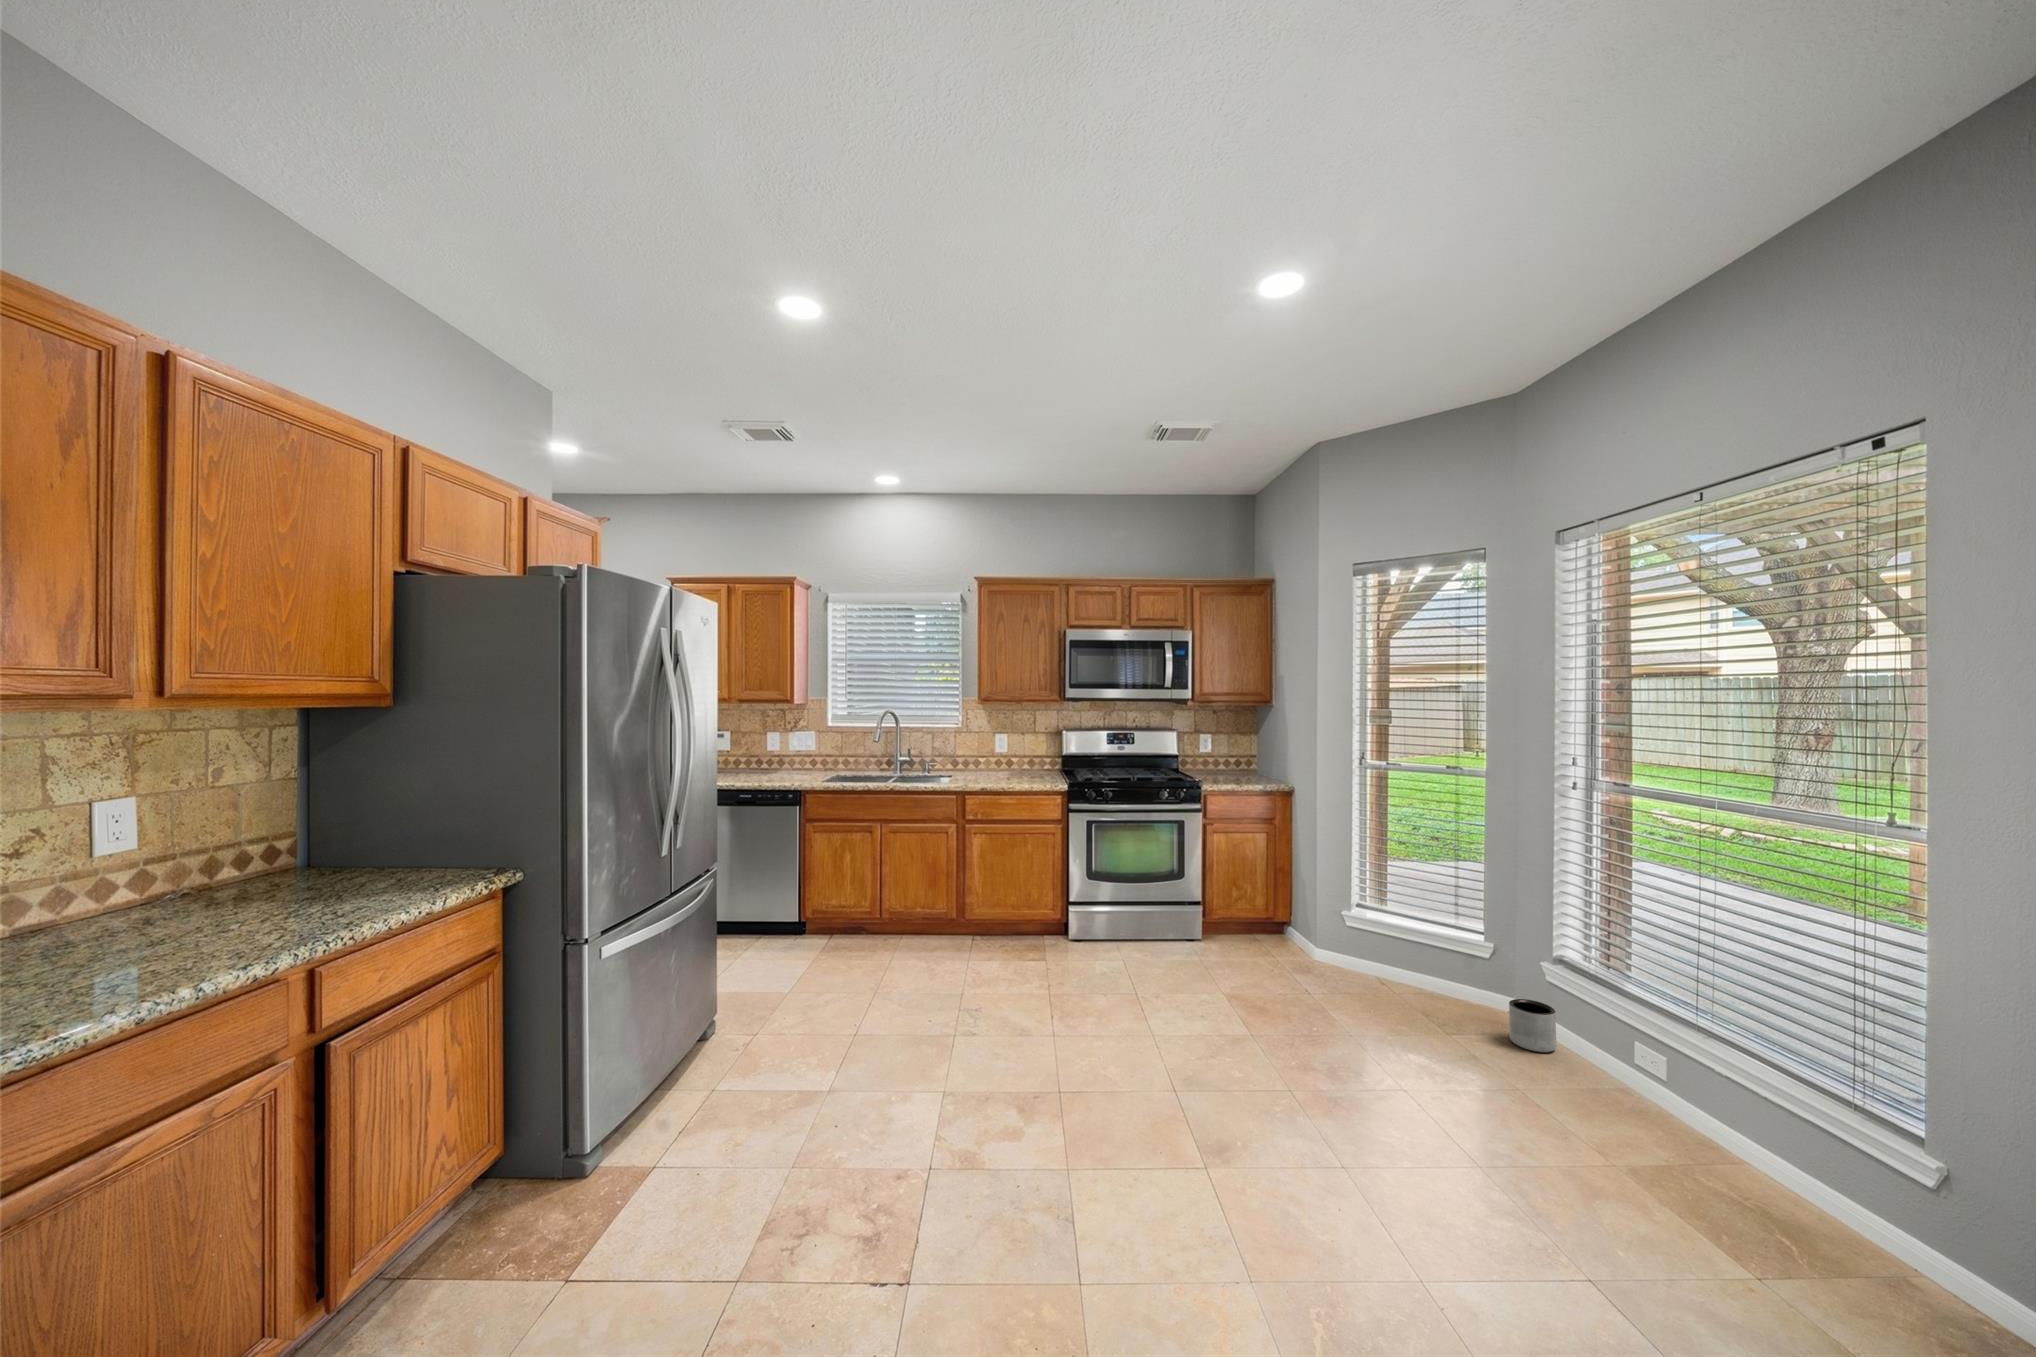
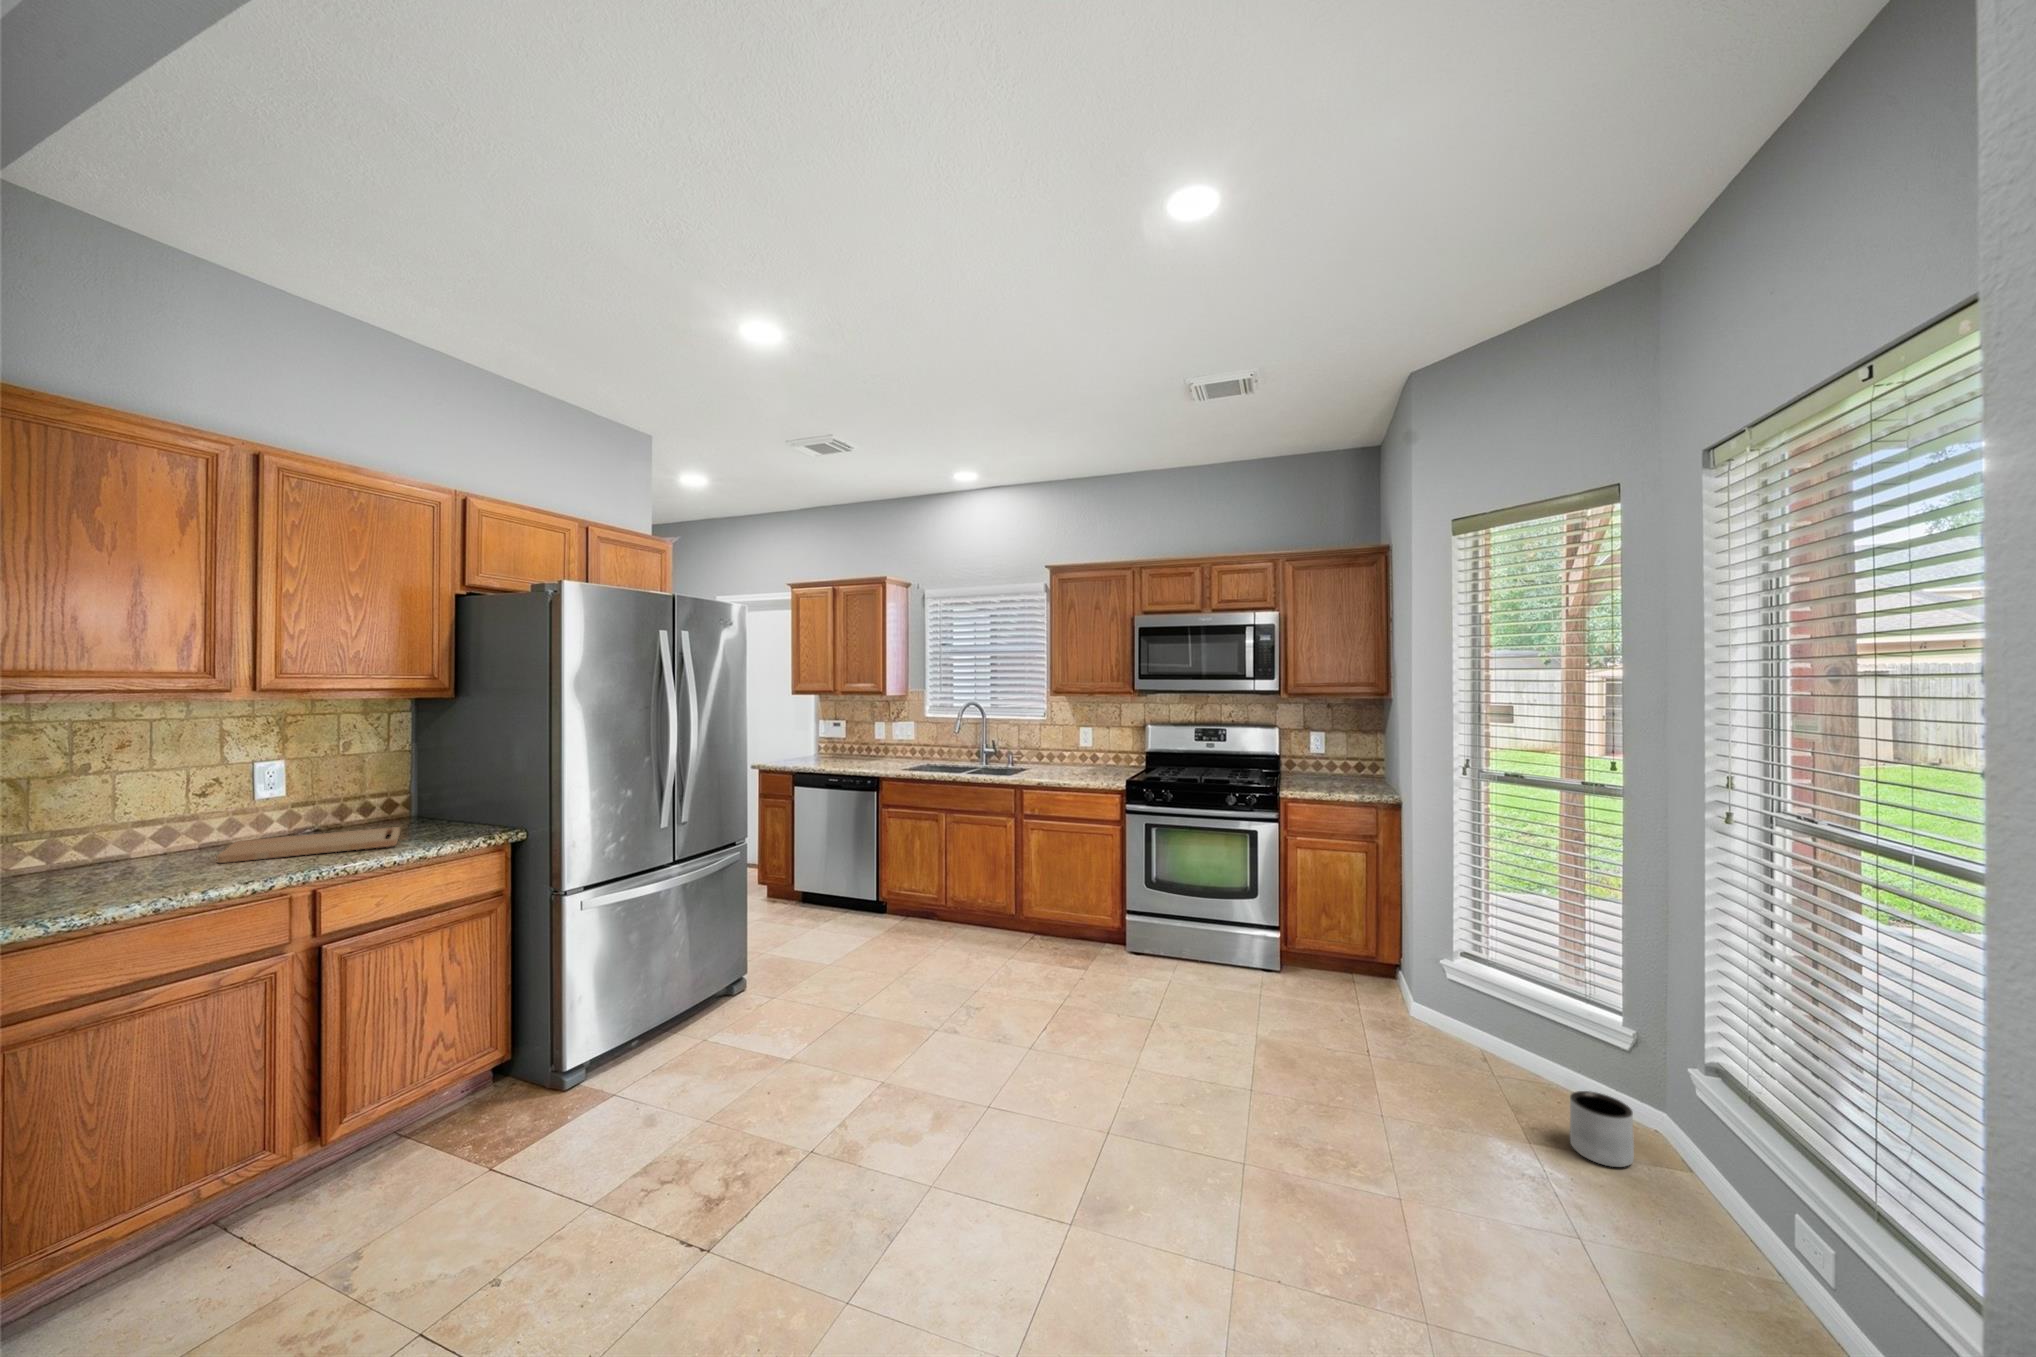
cutting board: none [87,878,377,950] -> present [217,827,400,863]

